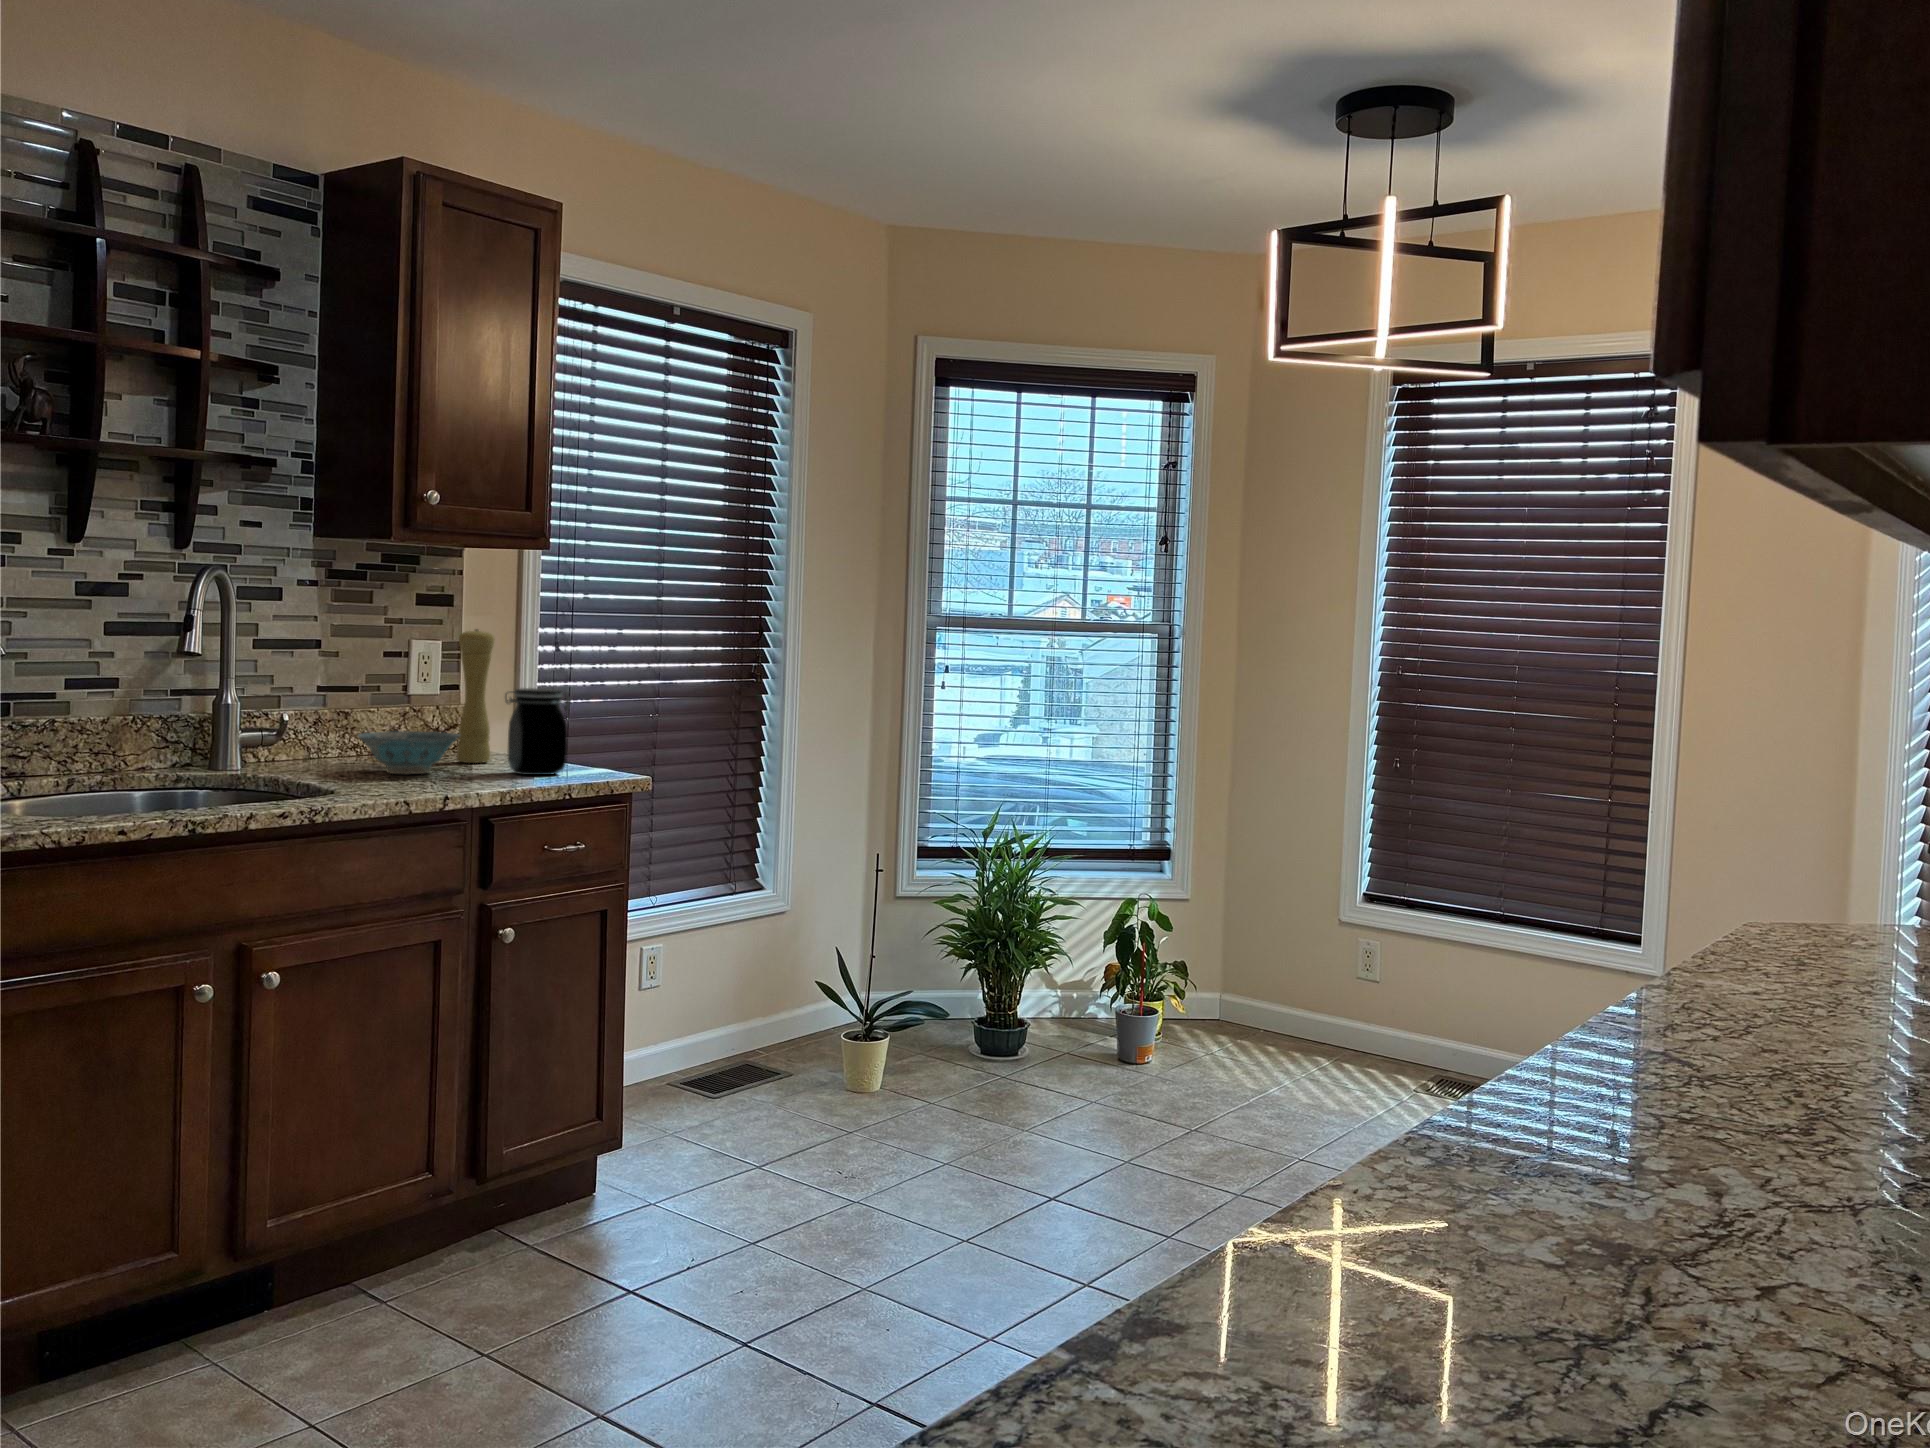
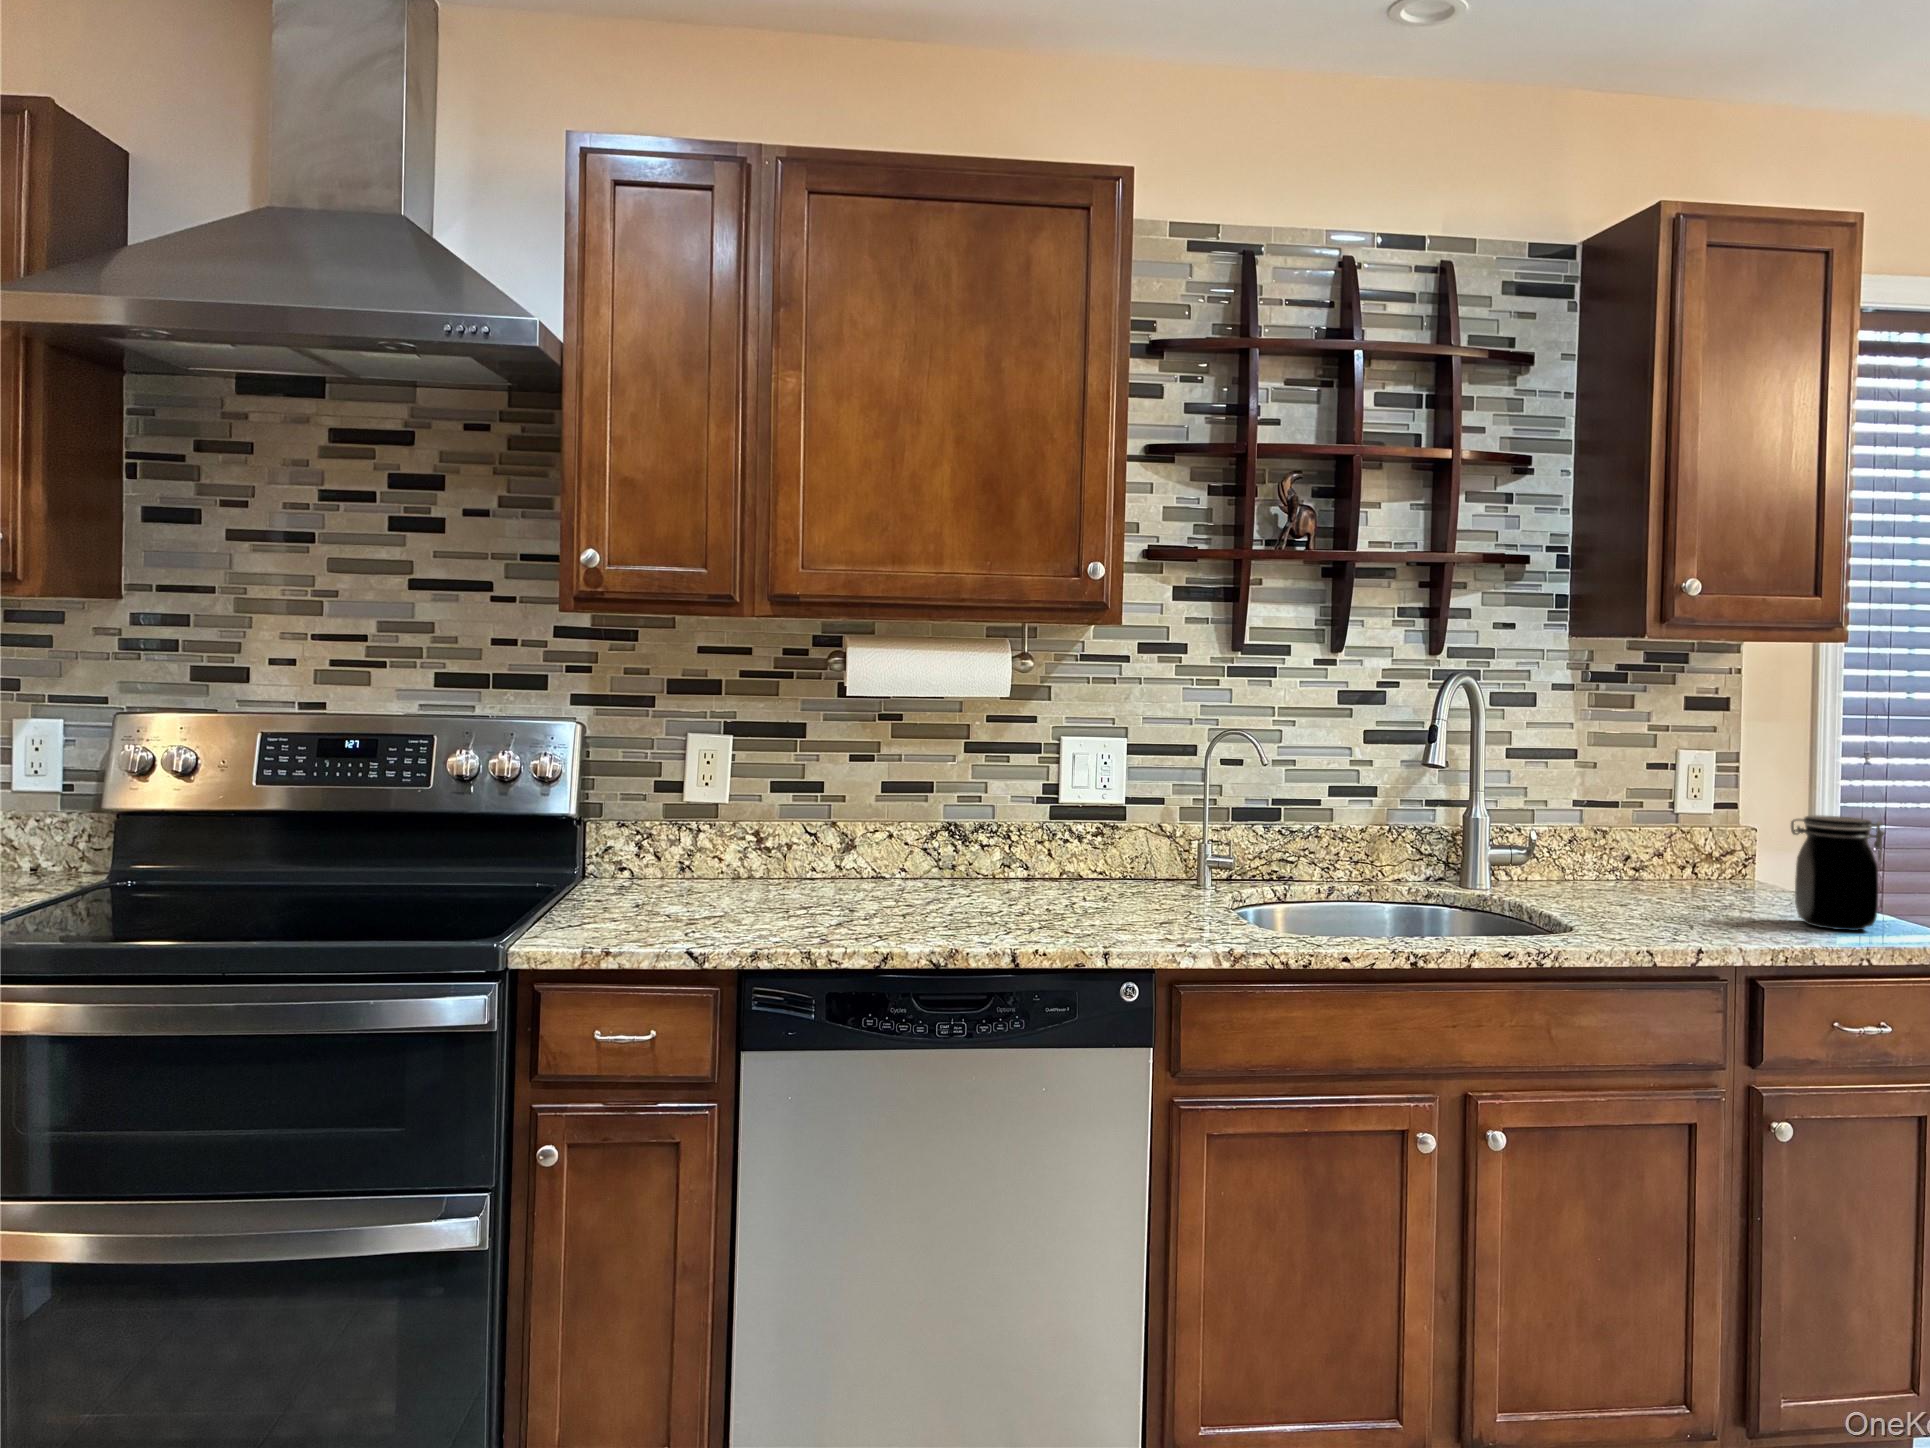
pepper mill: present [457,629,494,763] -> none [1732,738,1780,901]
ceramic bowl: present [358,731,460,774] -> none [1609,857,1733,912]

